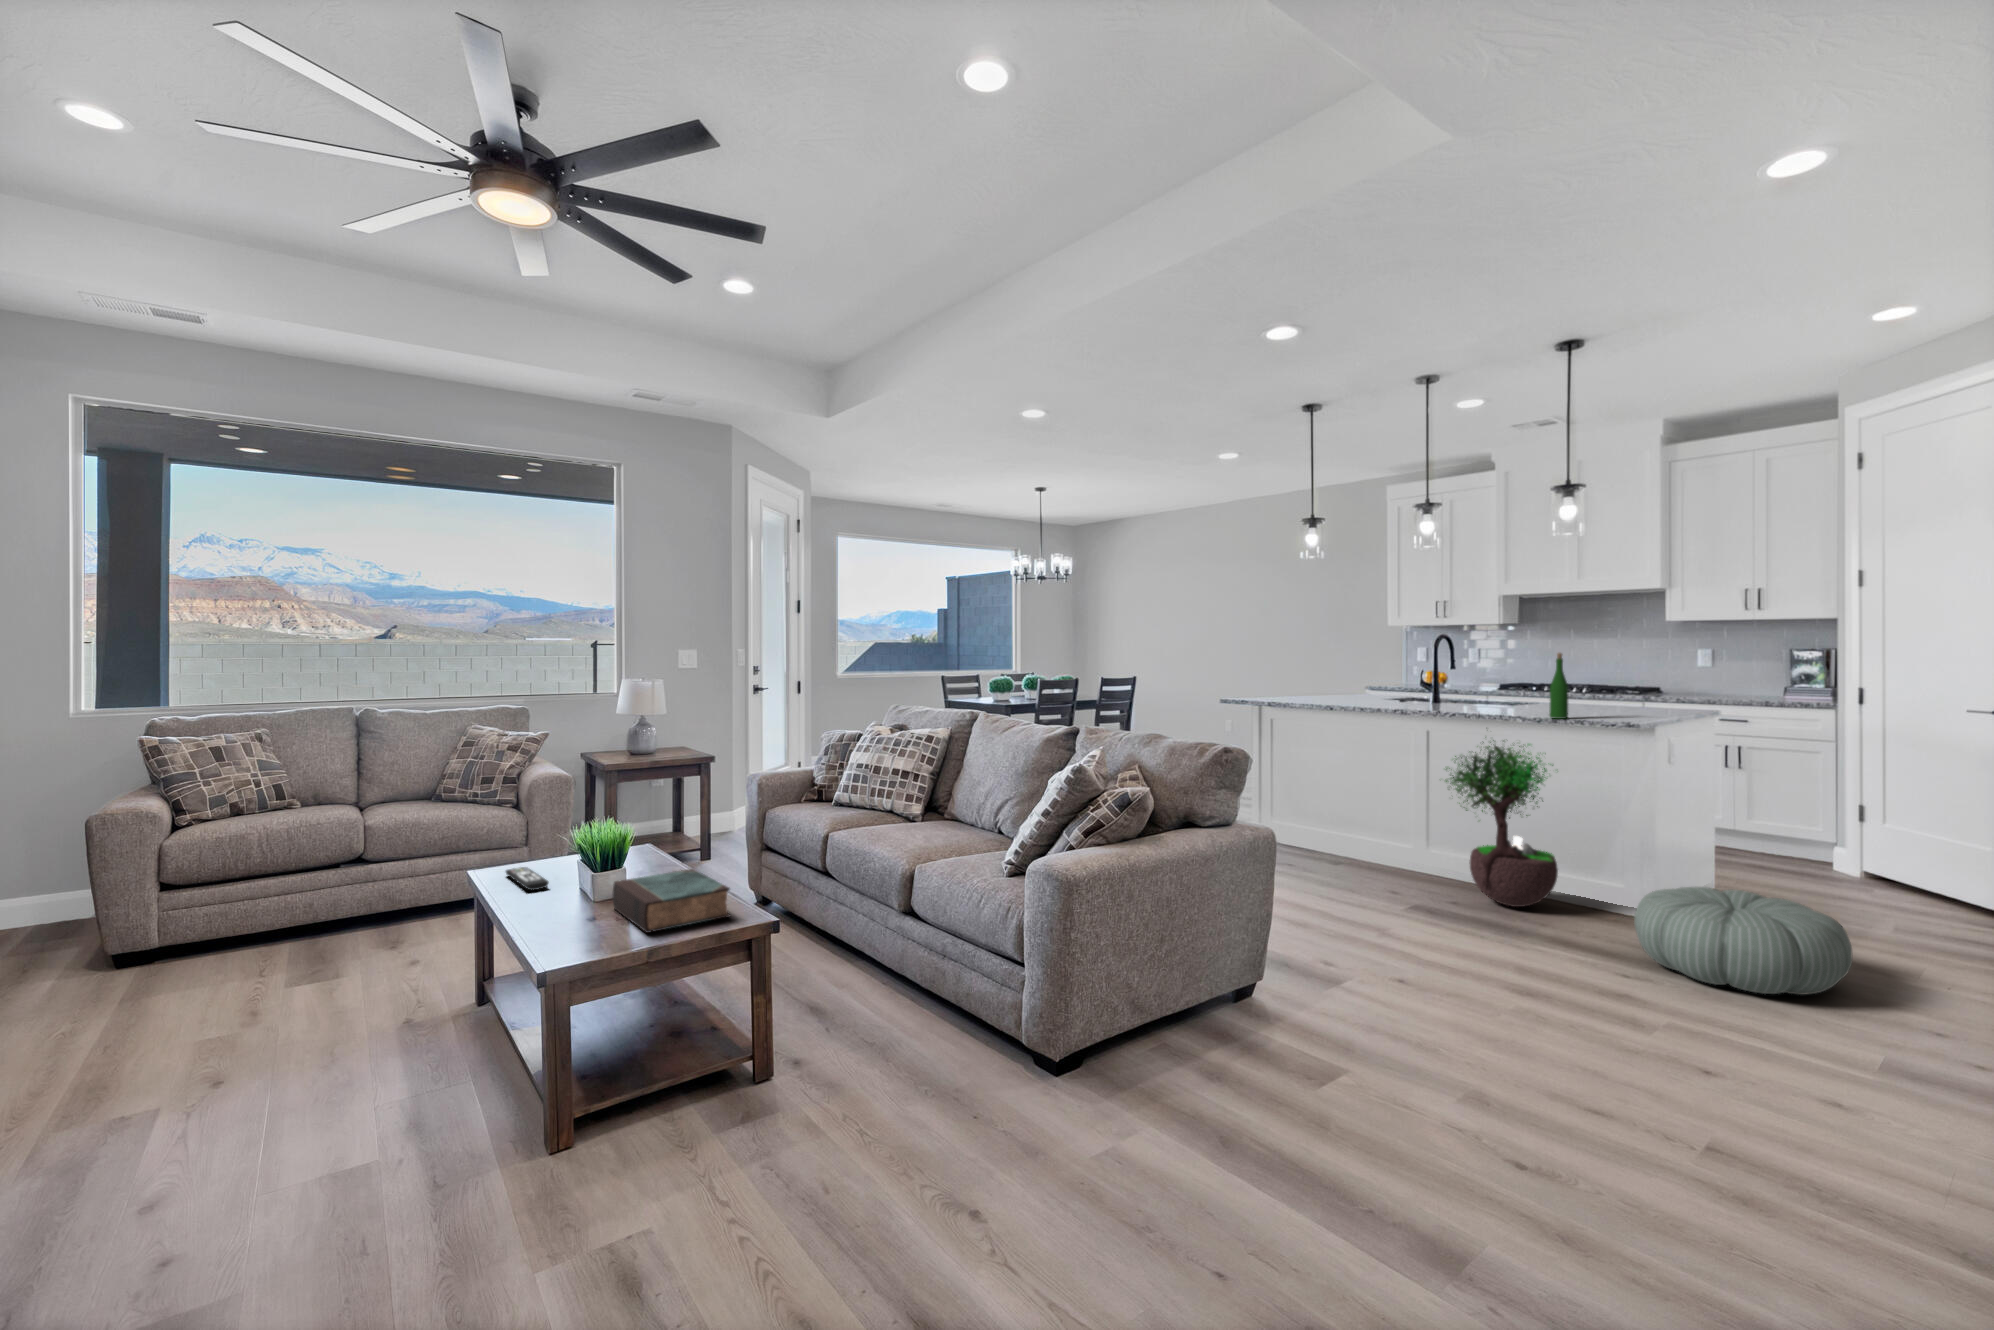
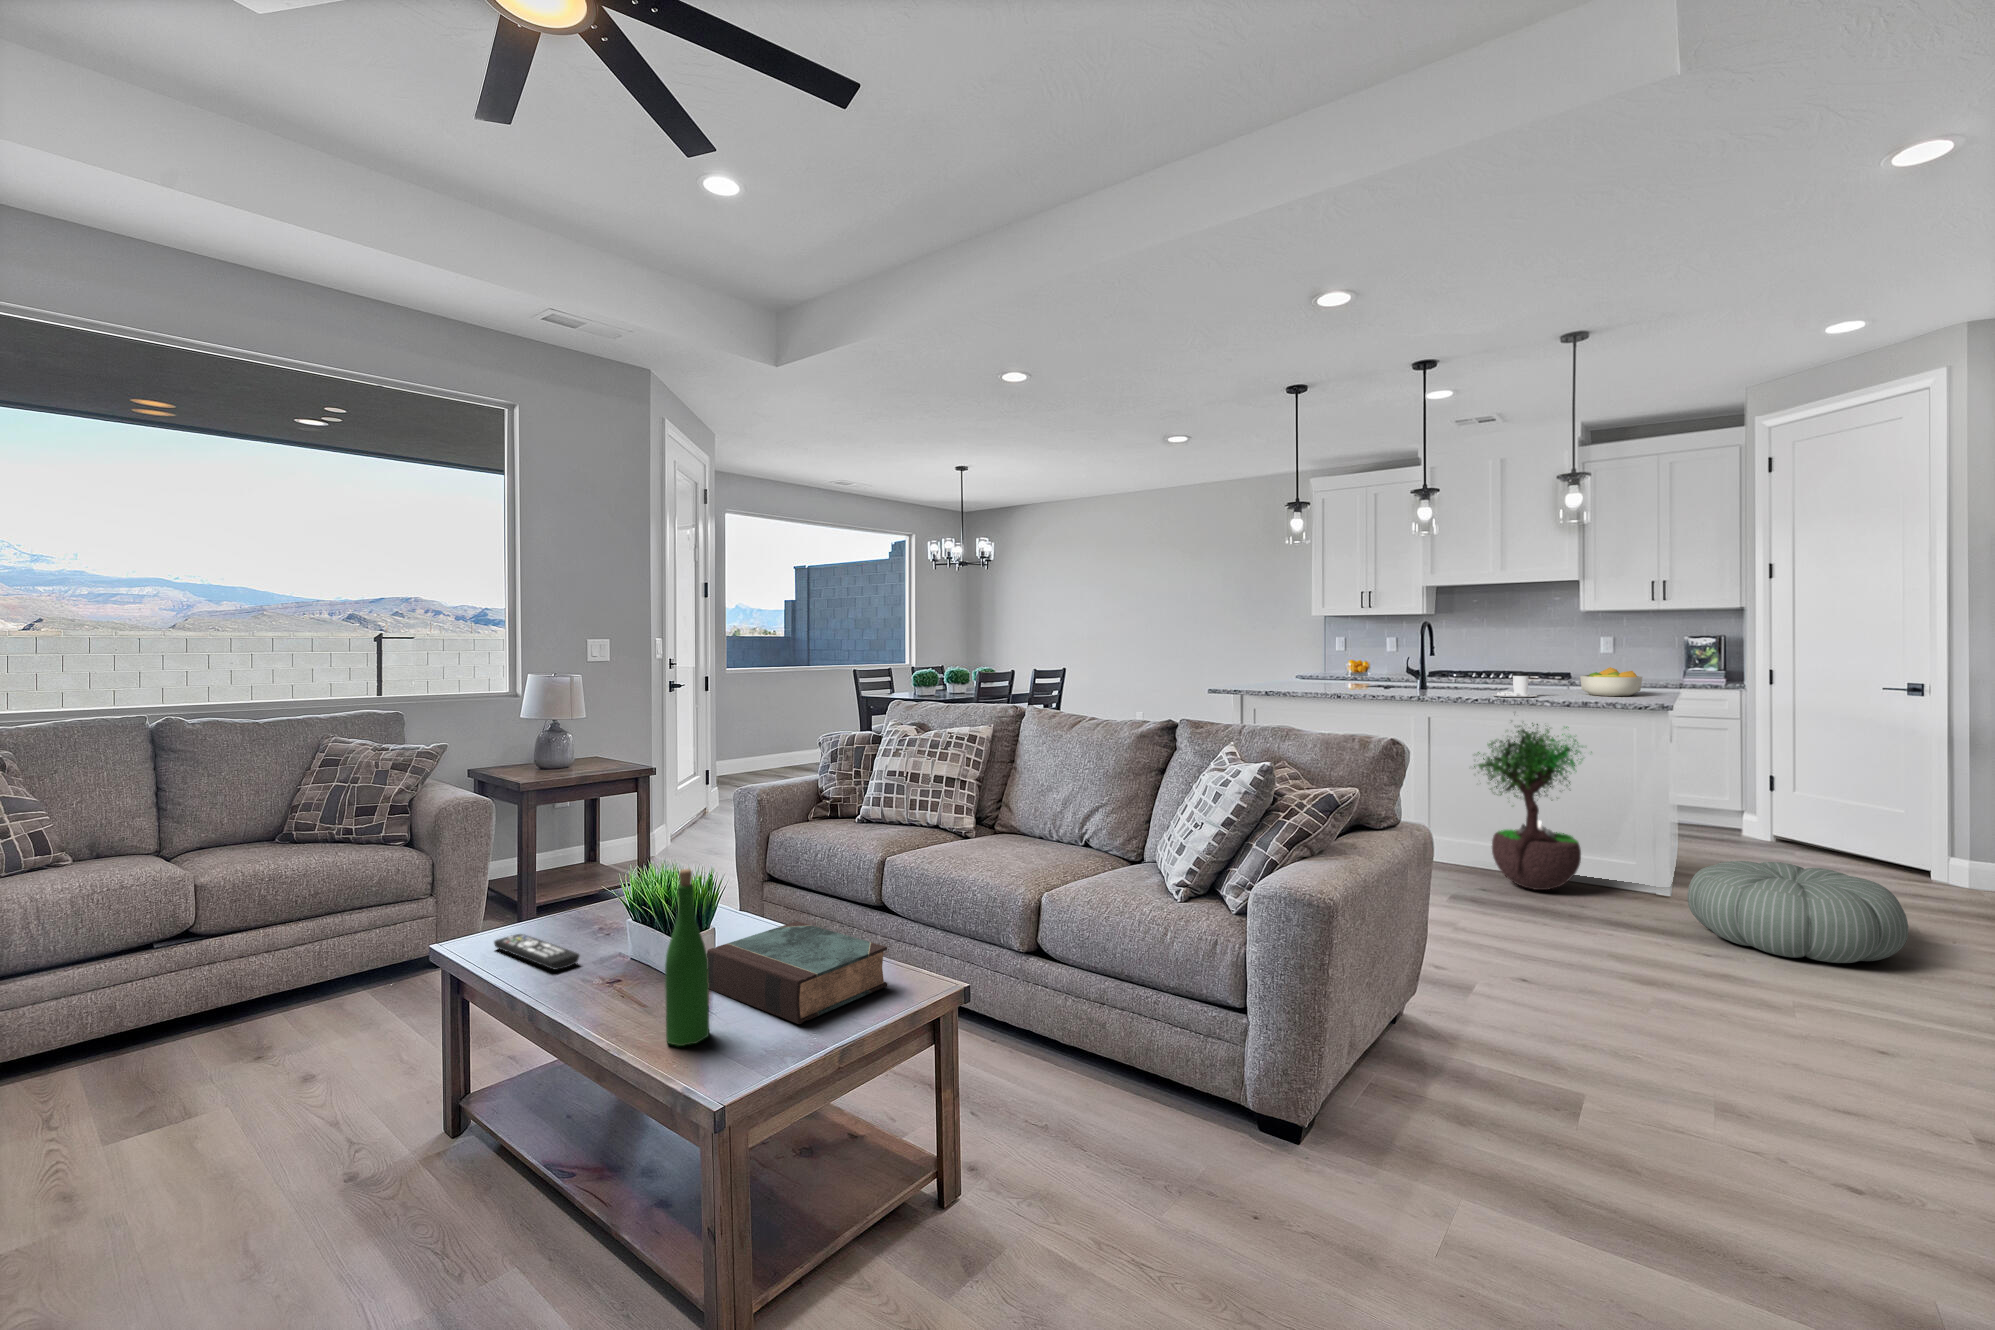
wine bottle: present [1549,653,1569,719] -> present [665,869,709,1046]
fruit bowl: none [1603,684,1668,714] -> present [1580,667,1642,696]
coffee cup: none [1501,688,1547,713] -> present [1493,673,1537,697]

